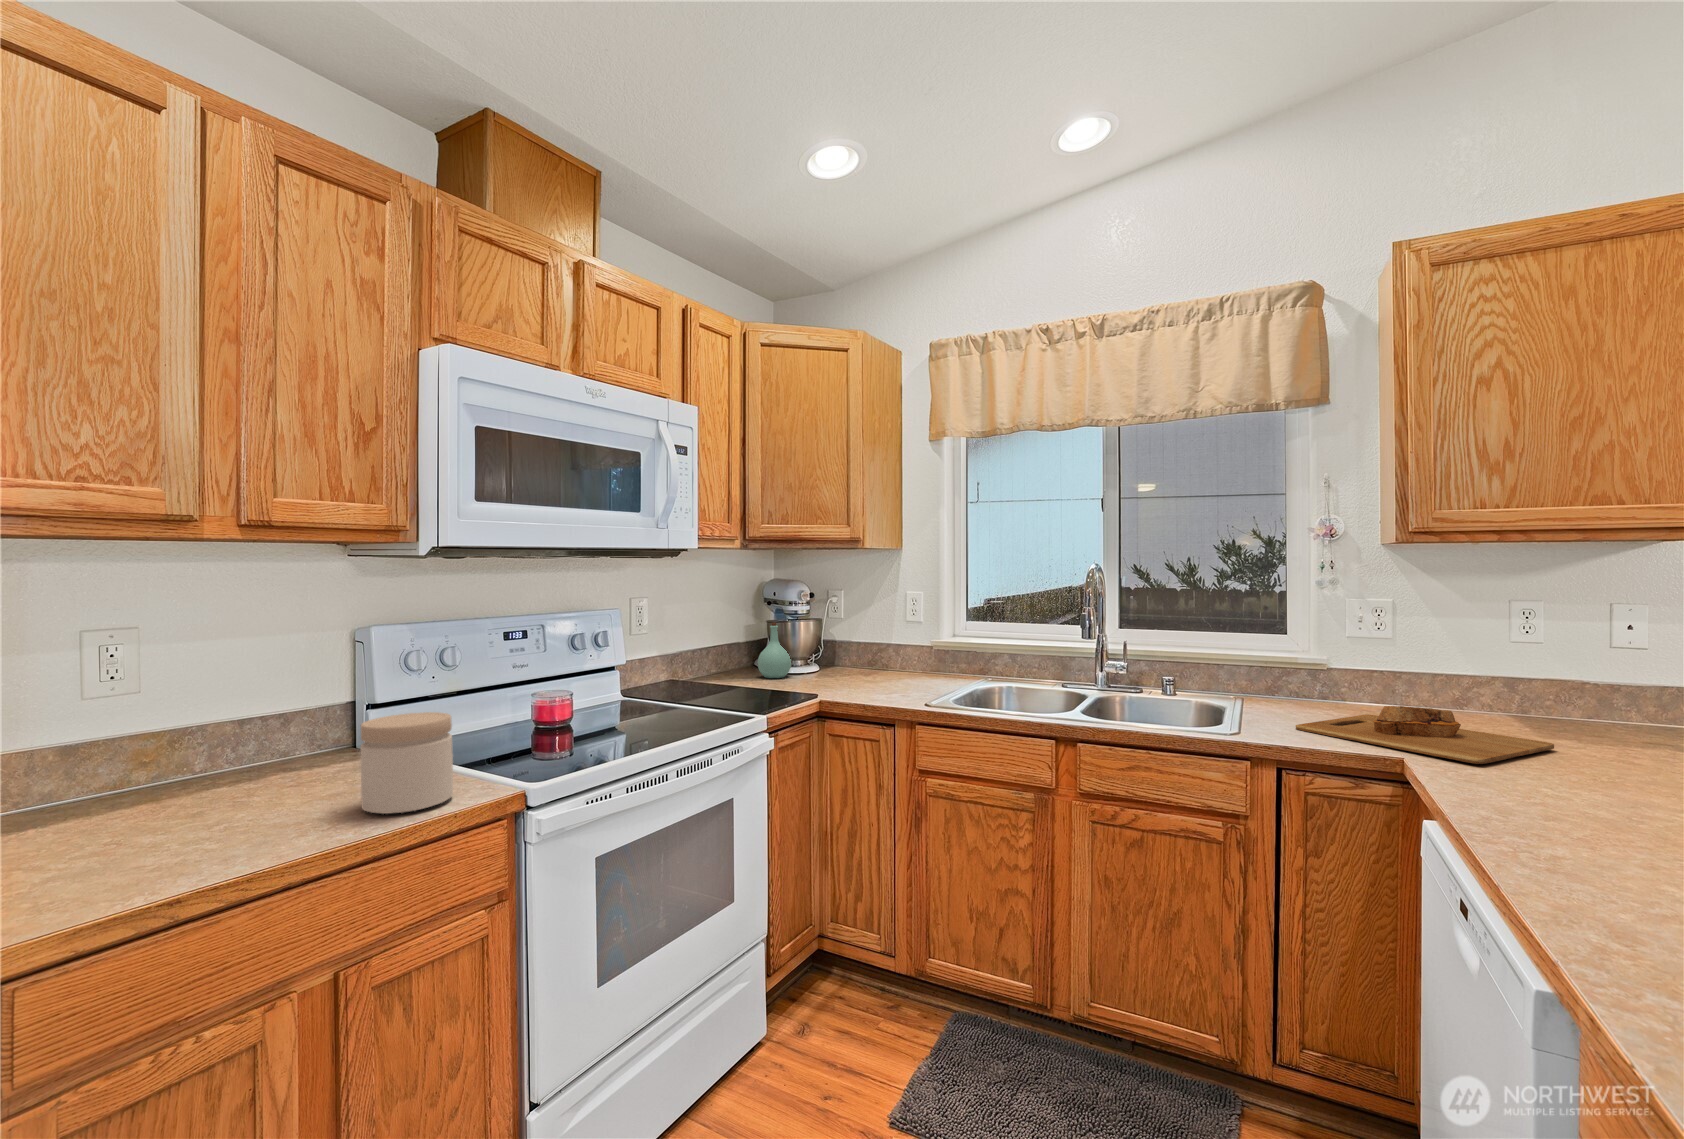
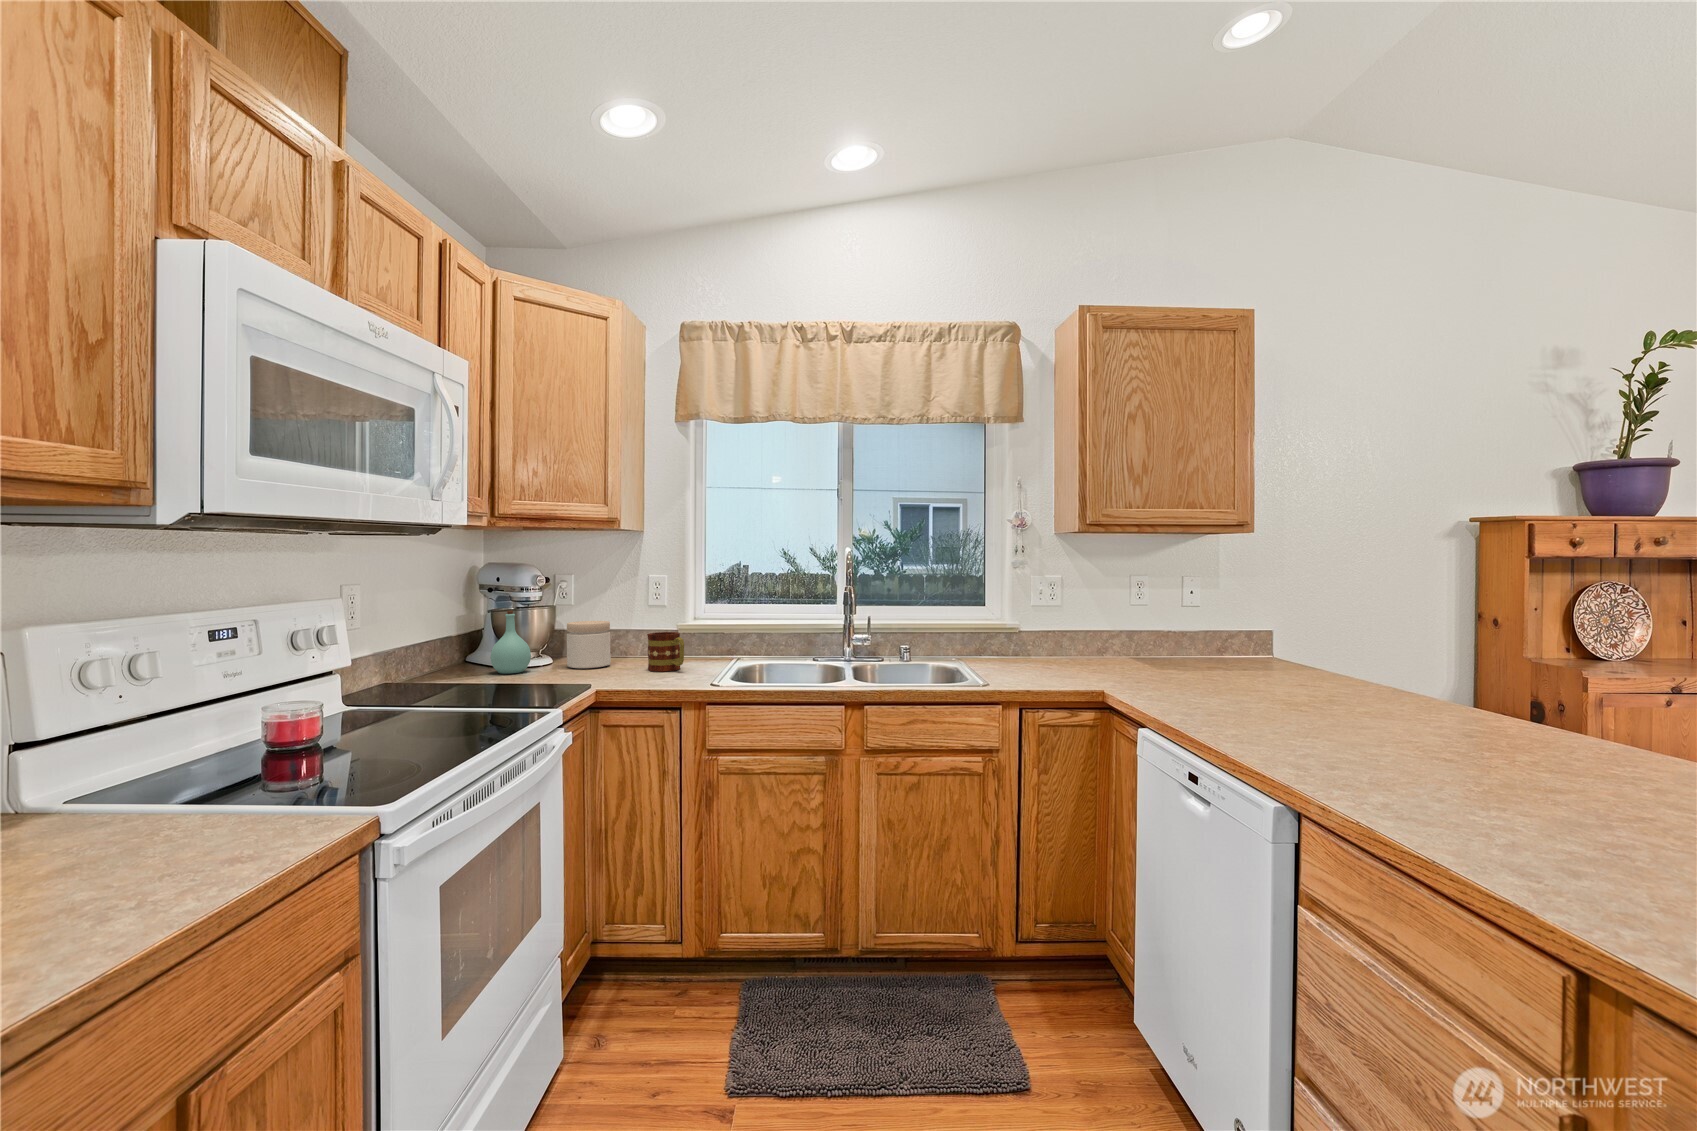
mug: none [885,648,915,686] -> present [647,632,684,672]
cutting board: present [1296,706,1554,764] -> none [1024,654,1176,689]
jar: present [361,712,453,814] -> present [567,621,611,668]

